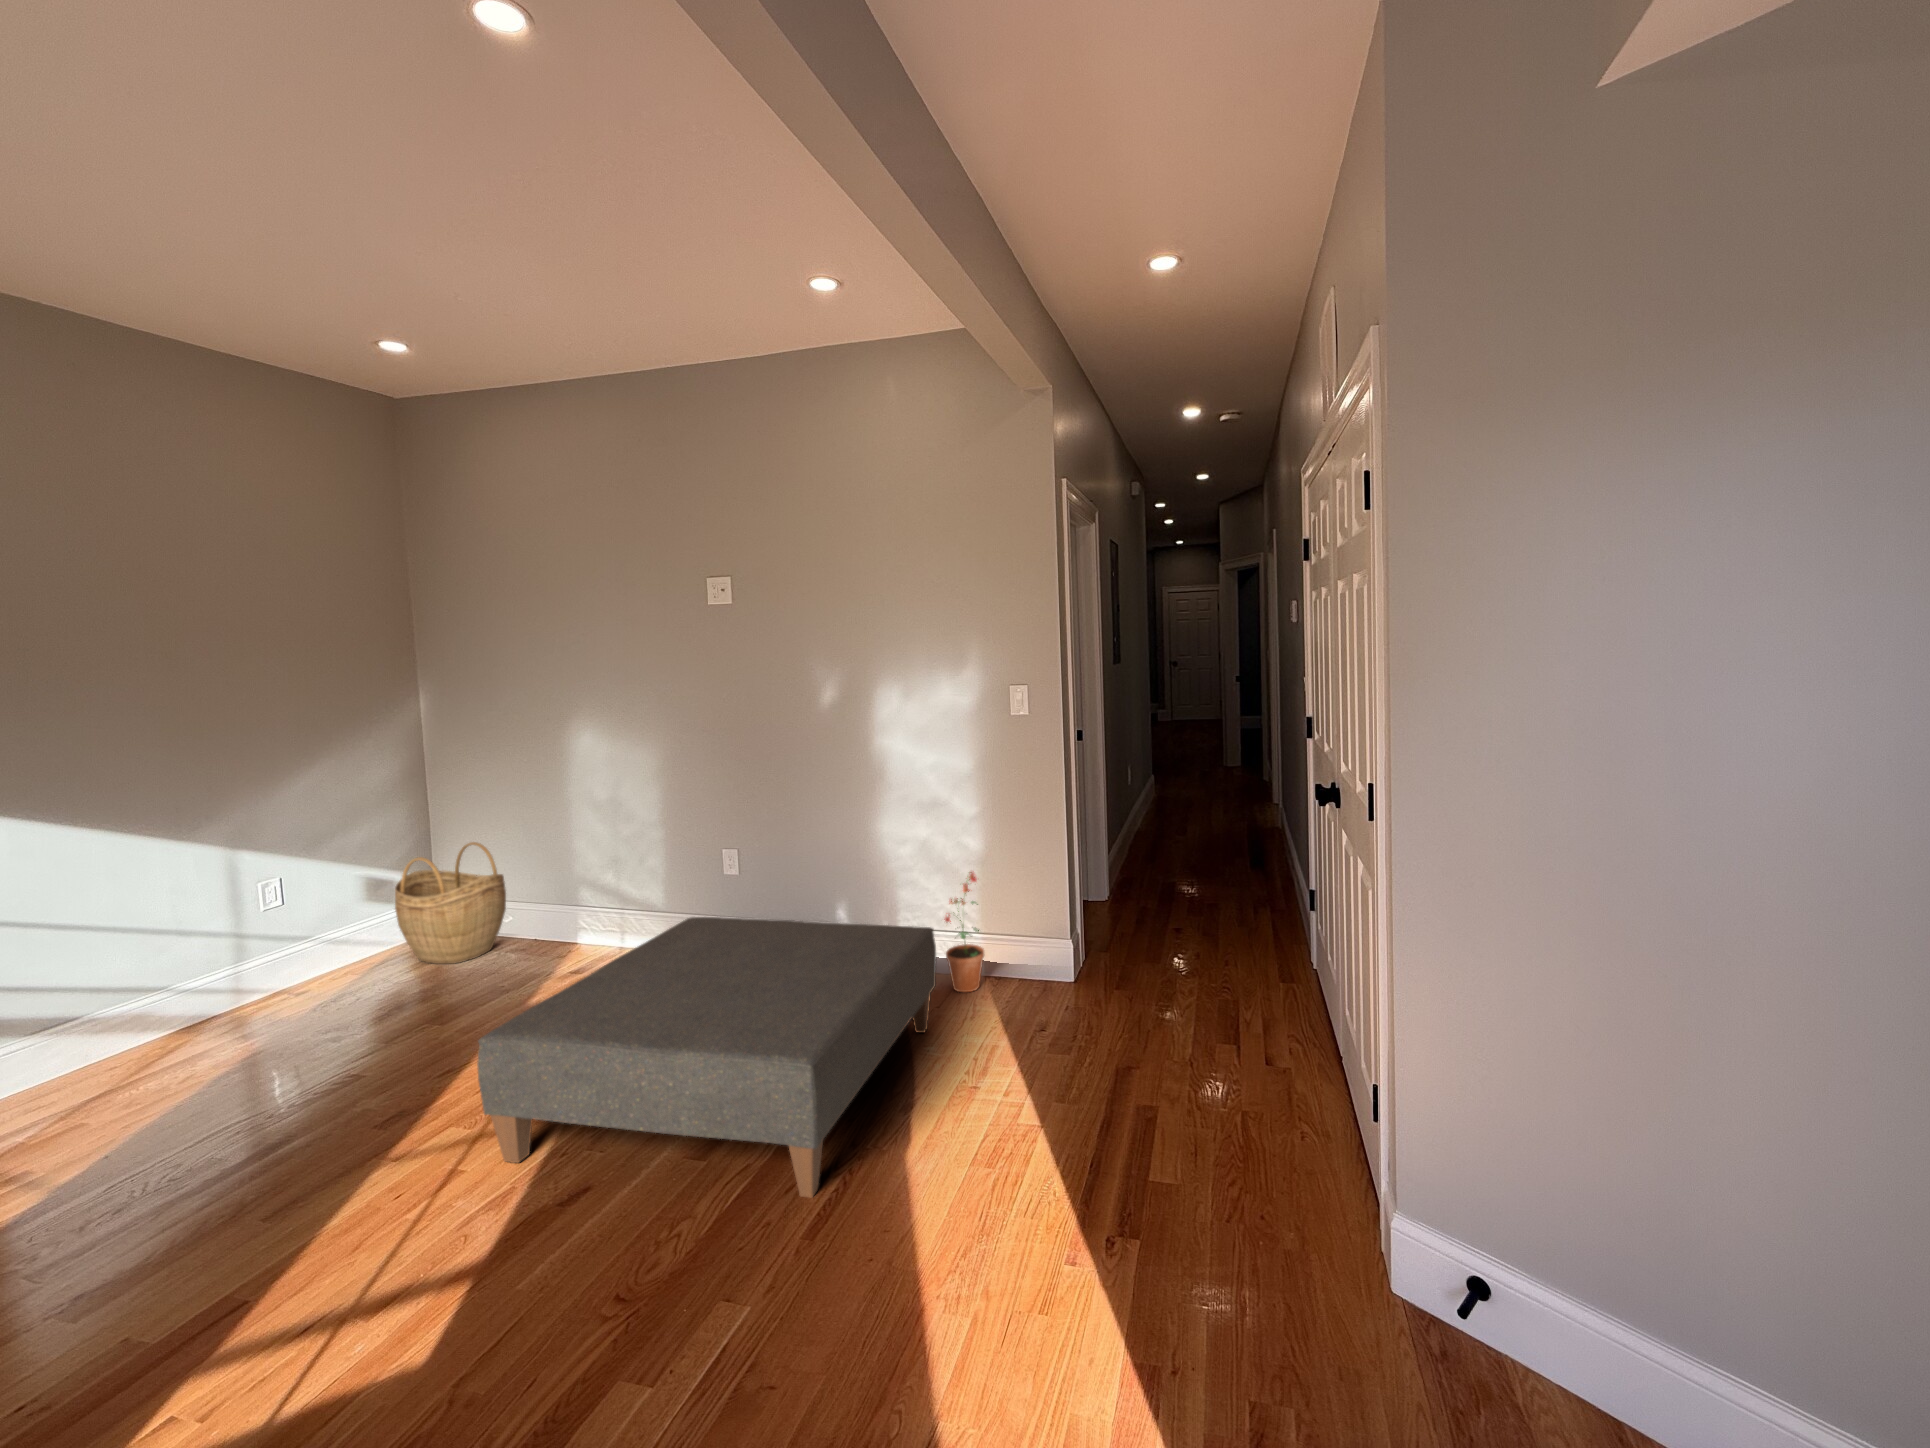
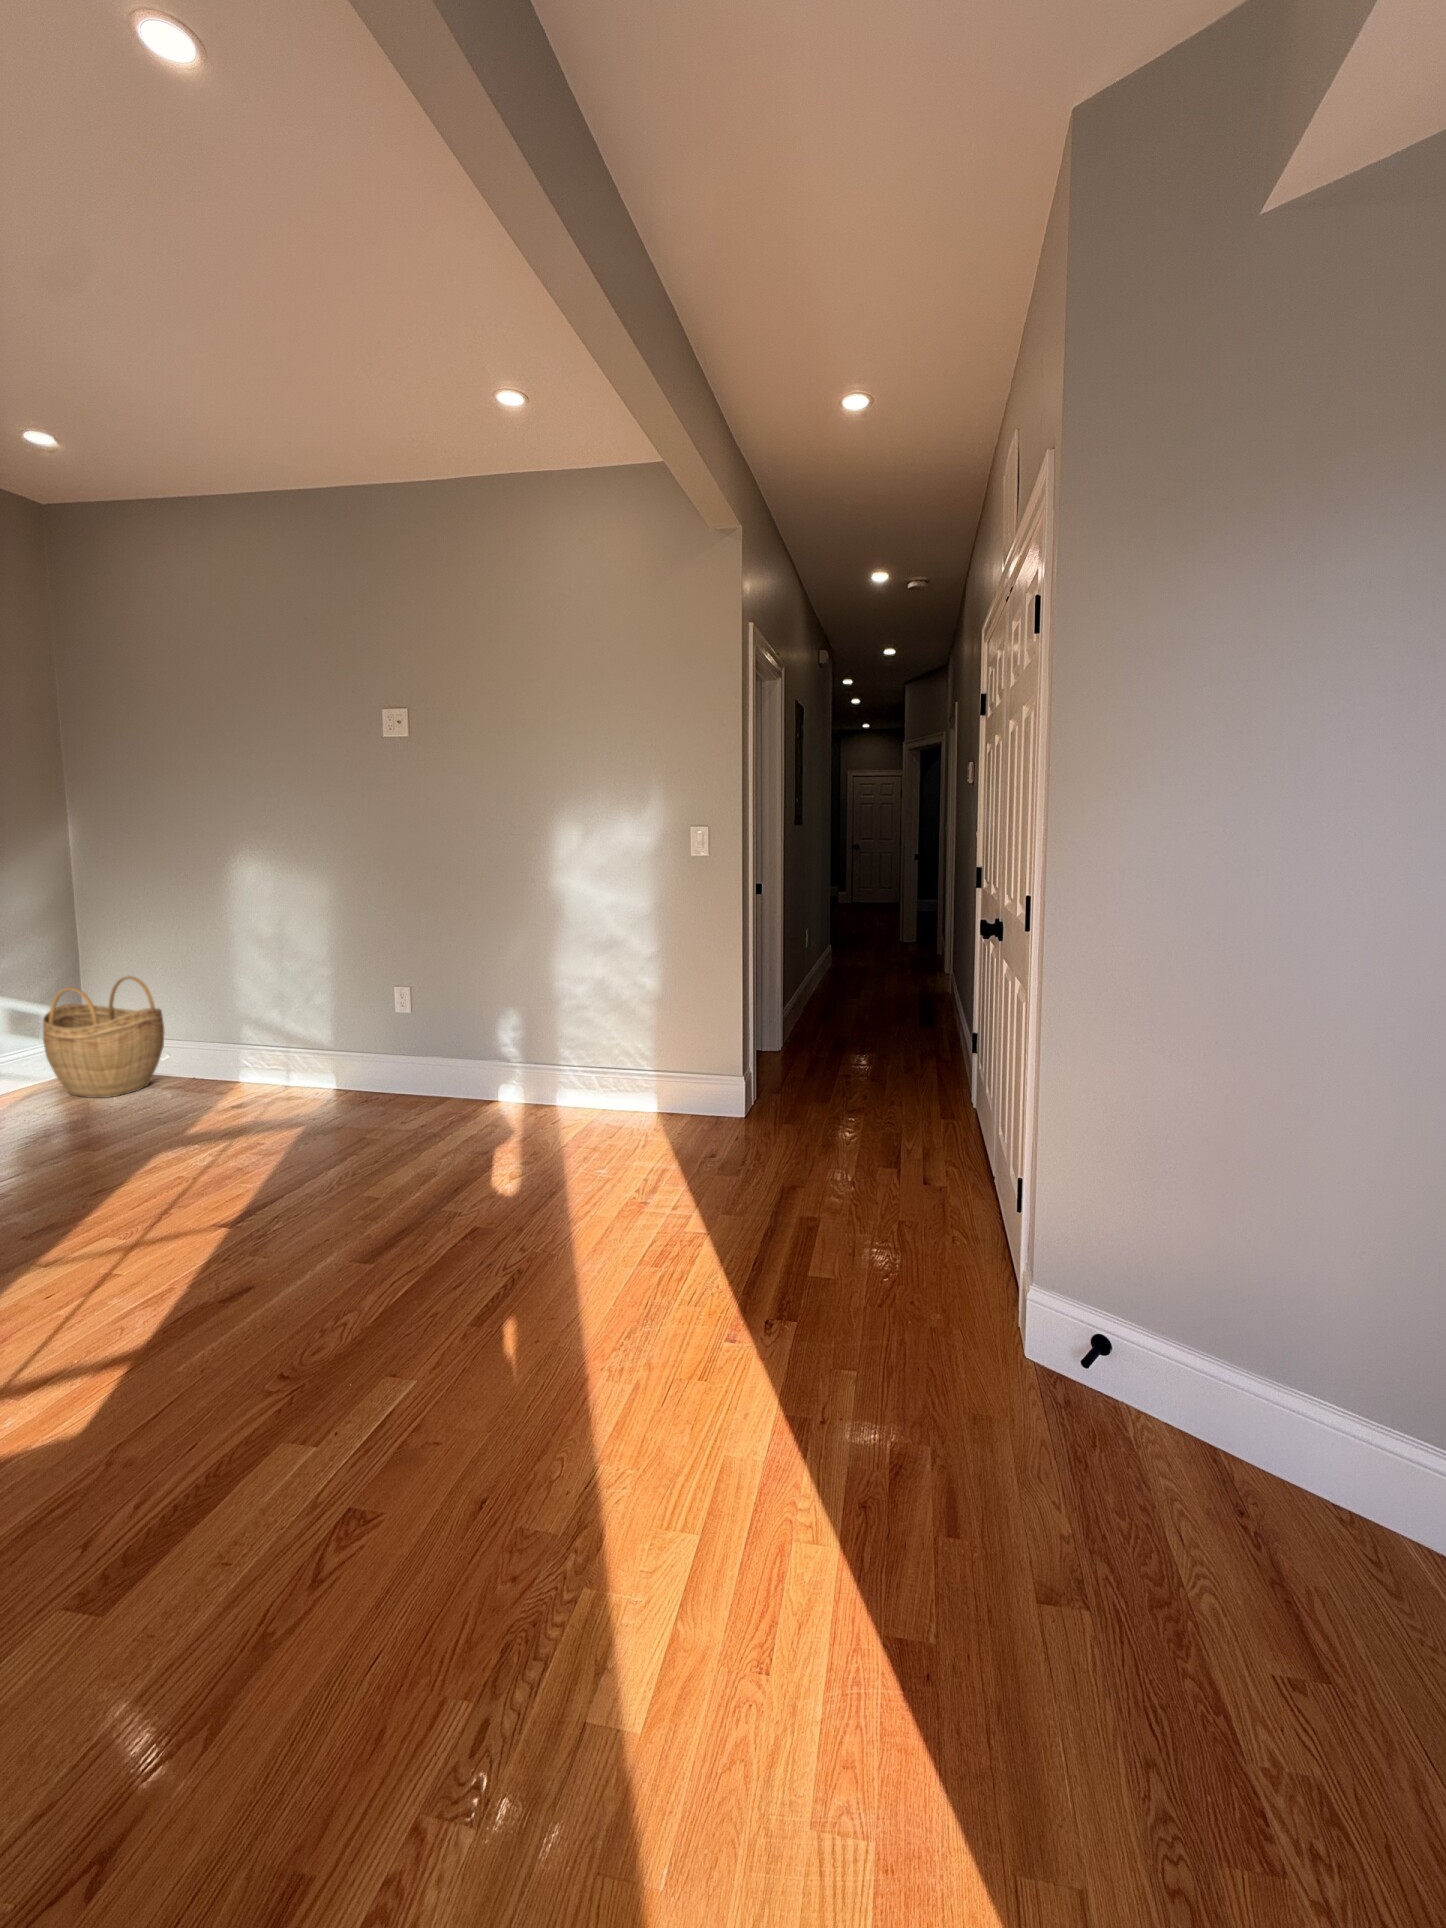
potted plant: present [944,872,984,992] -> none [615,1008,657,1124]
ottoman: present [477,917,936,1198] -> none [134,1045,609,1293]

